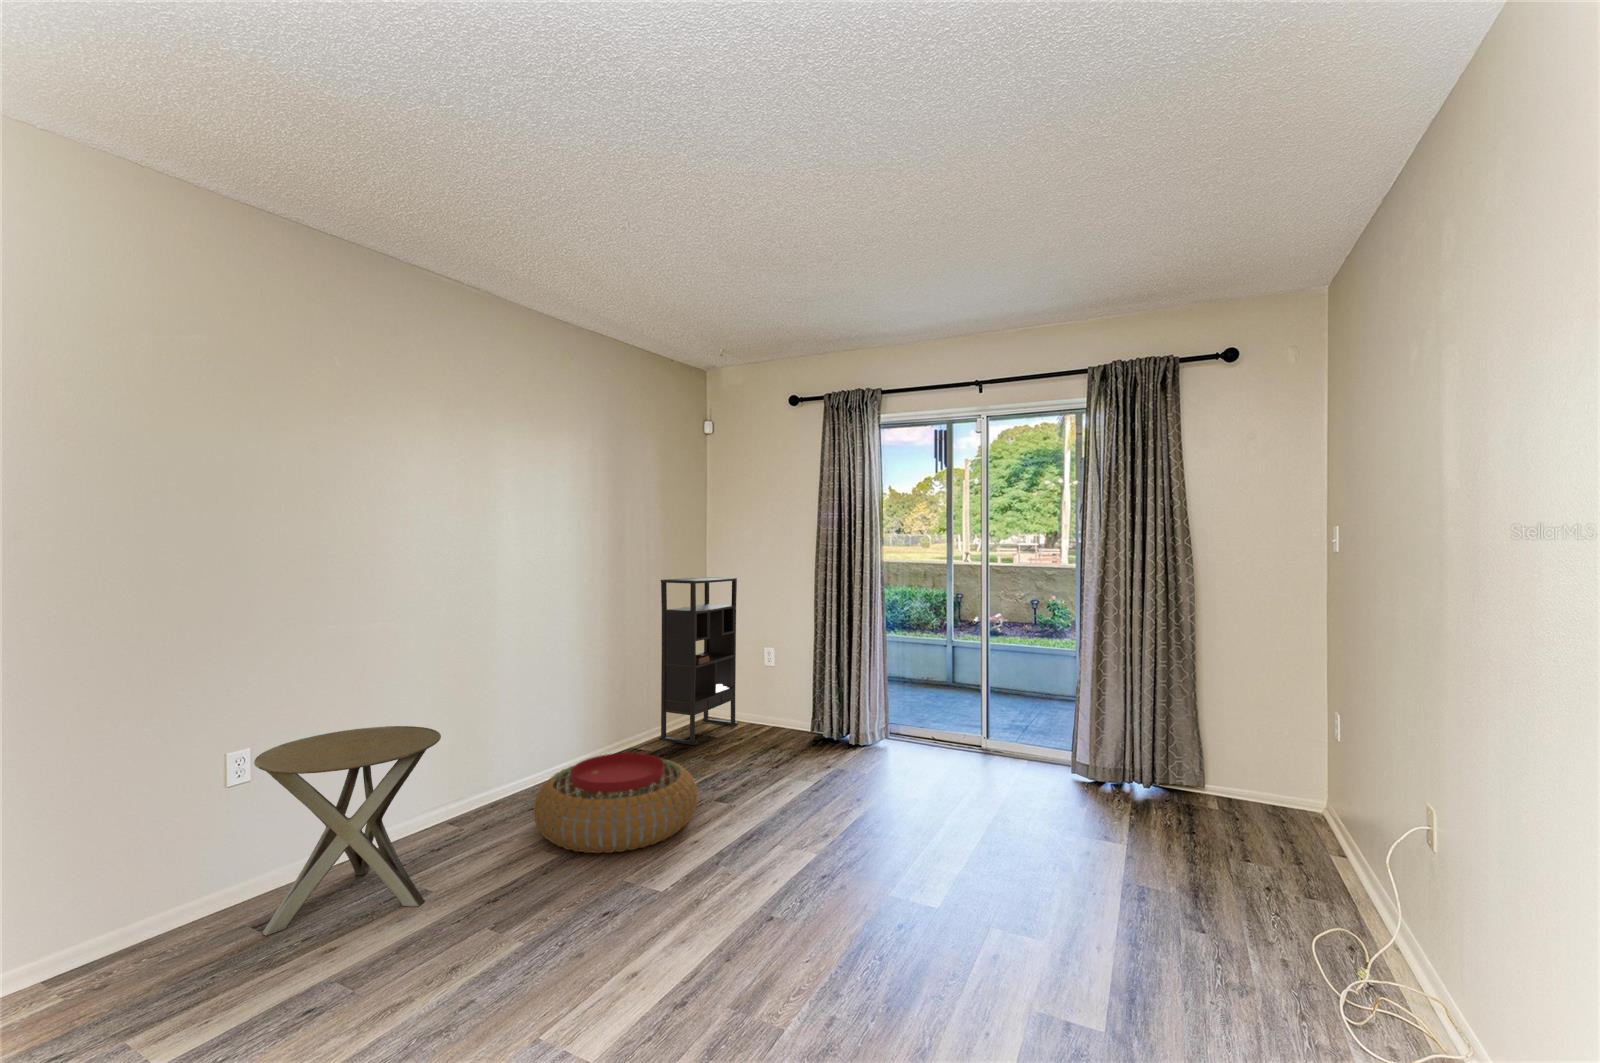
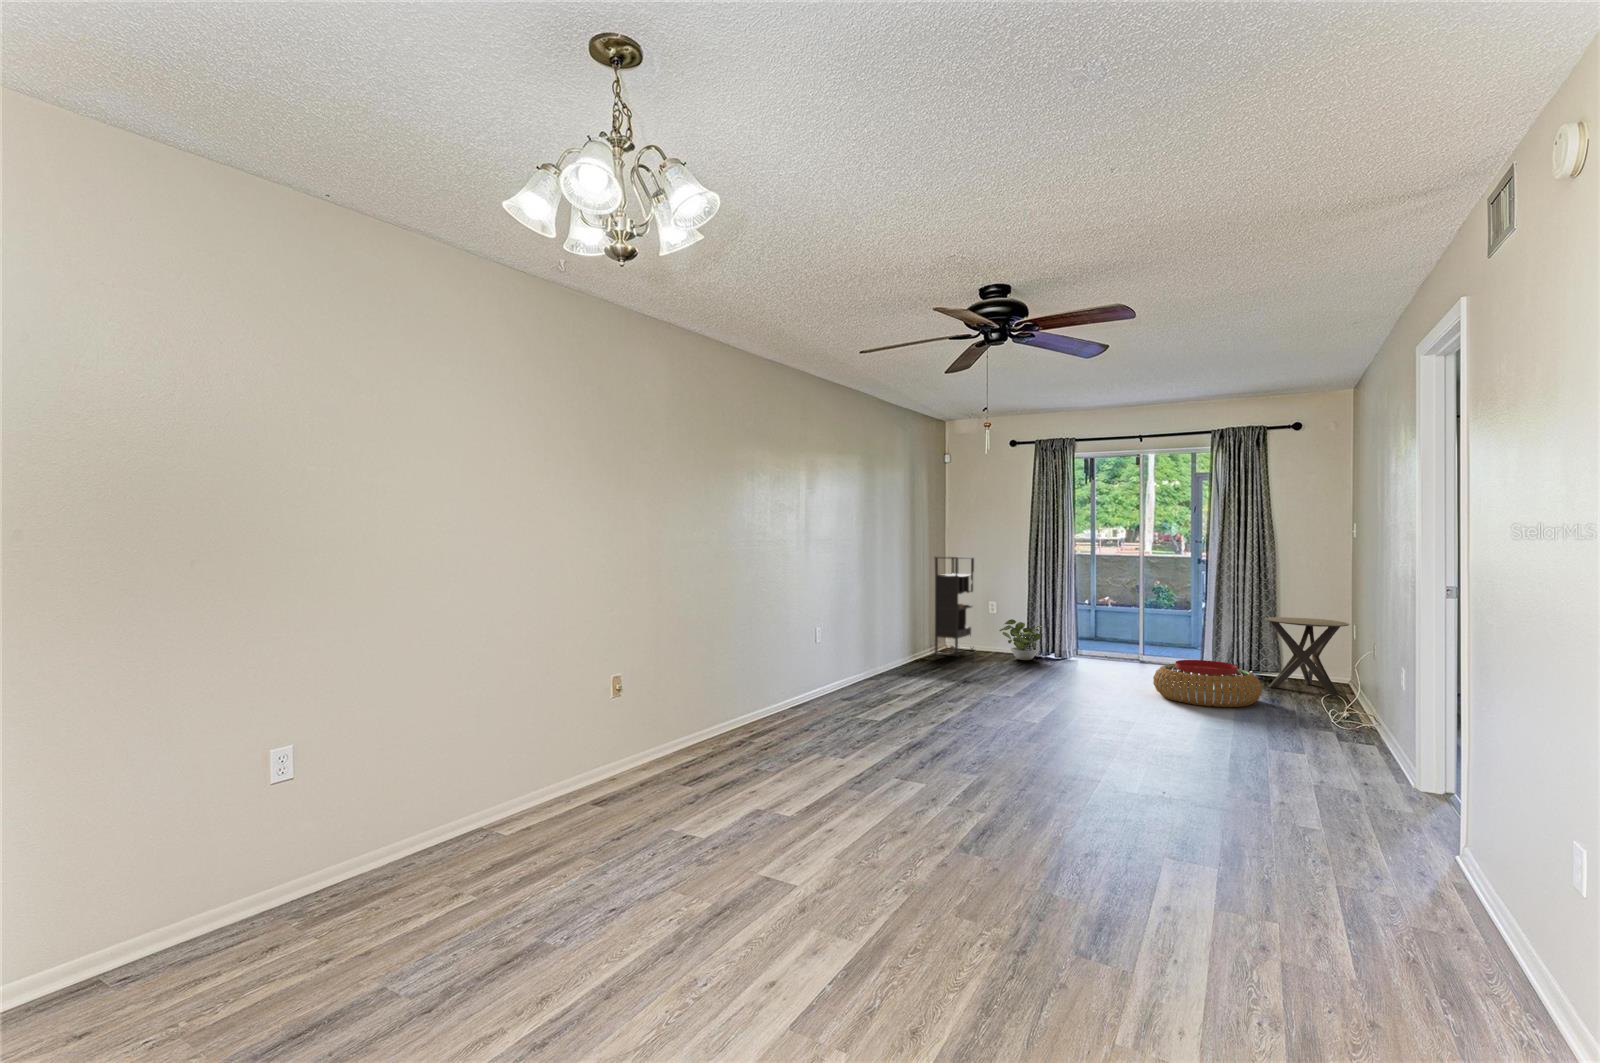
potted plant: none [754,686,830,752] -> present [999,619,1042,660]
side table: present [254,726,441,935] -> present [1265,617,1349,695]
pouf: present [534,753,698,854] -> present [1153,660,1262,707]

